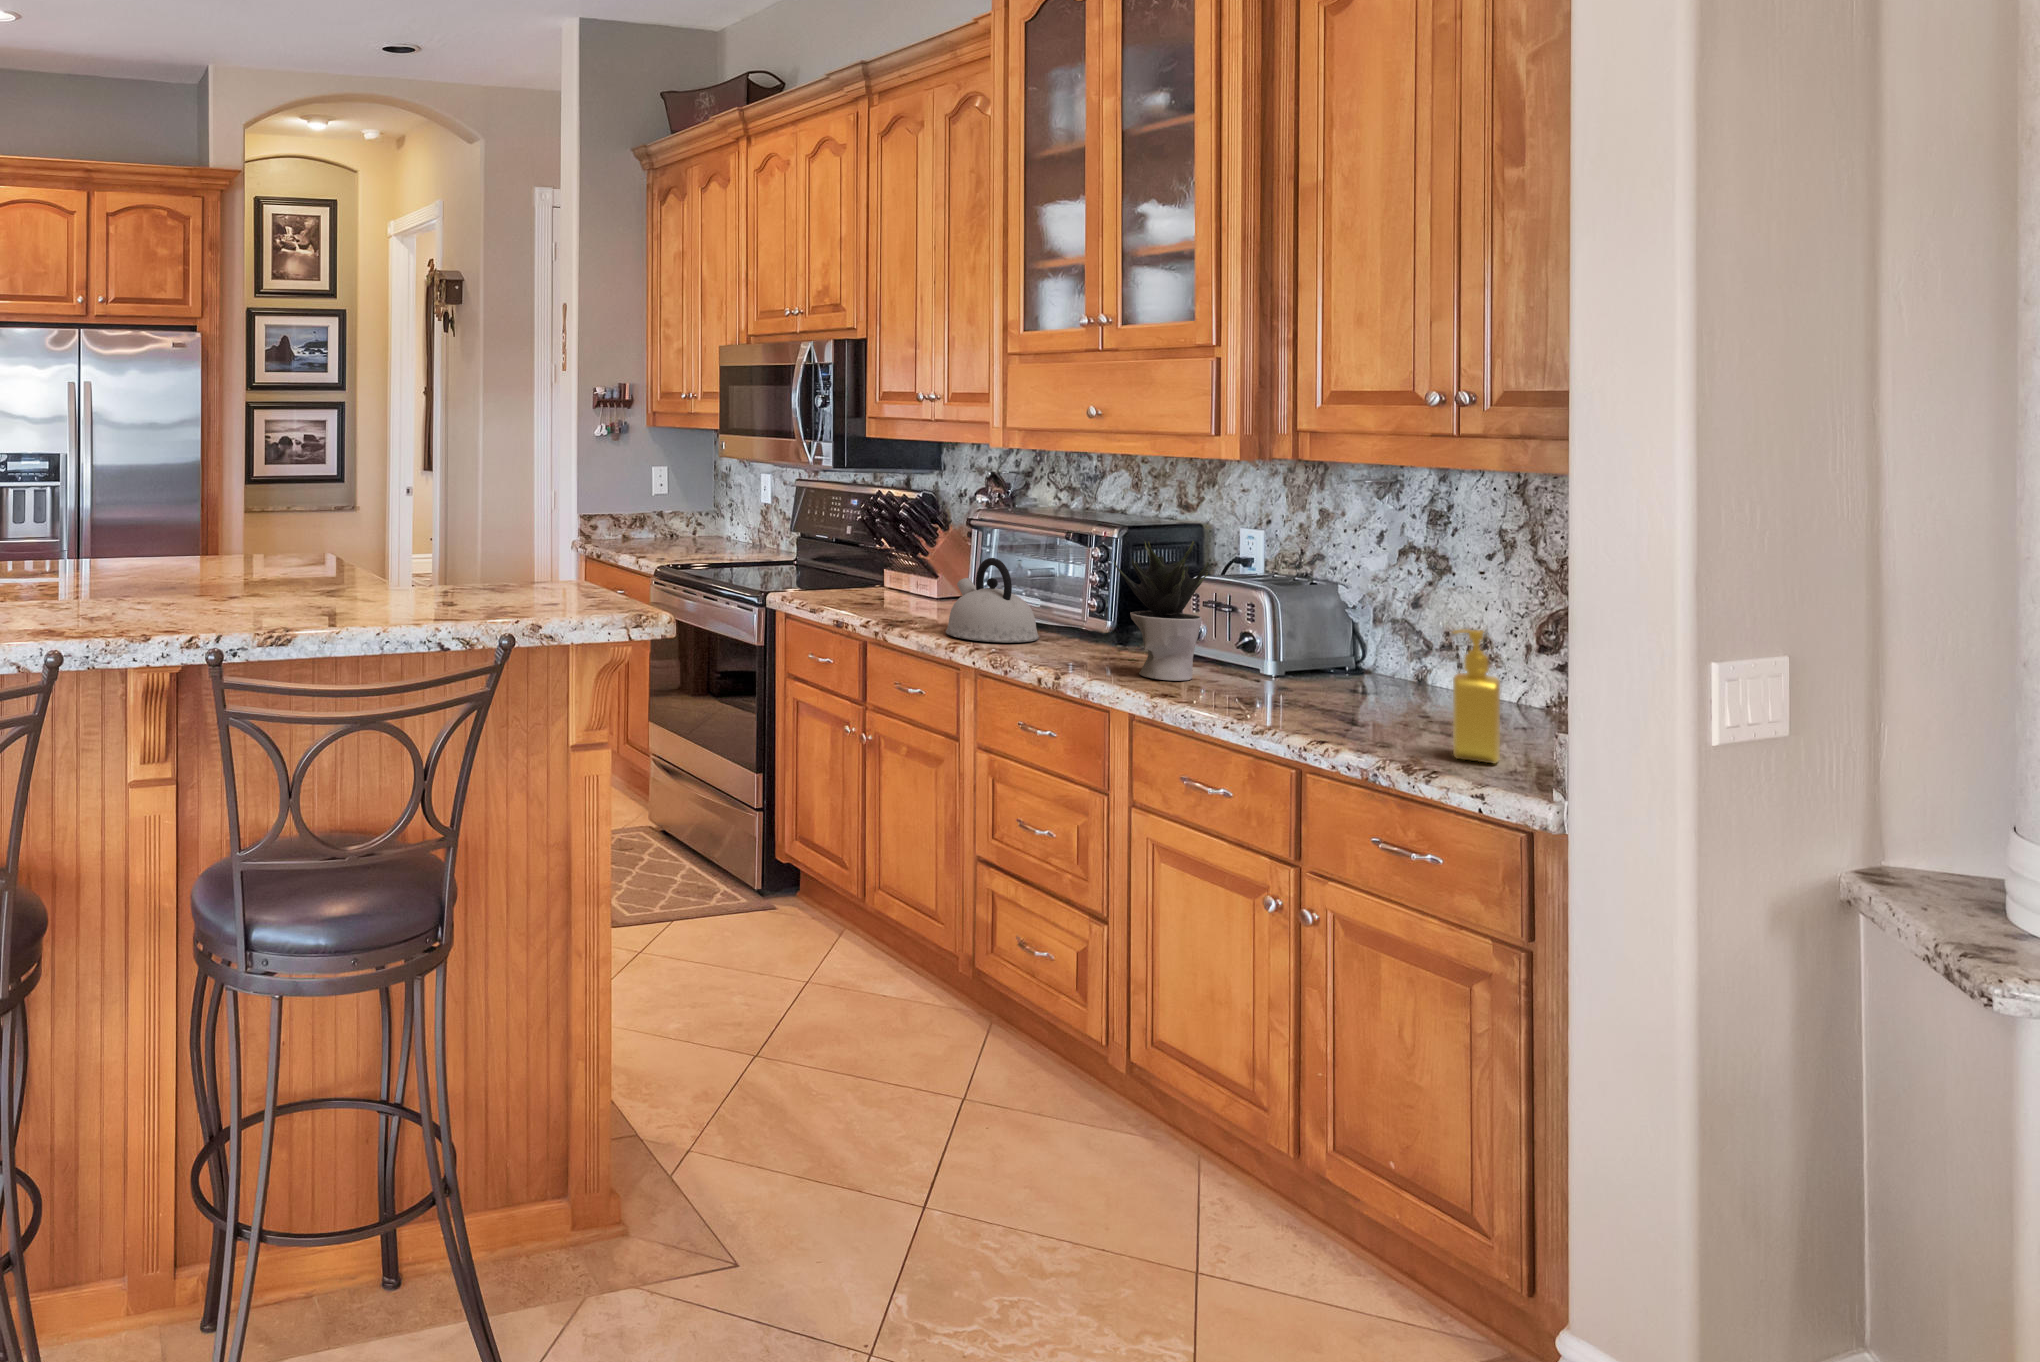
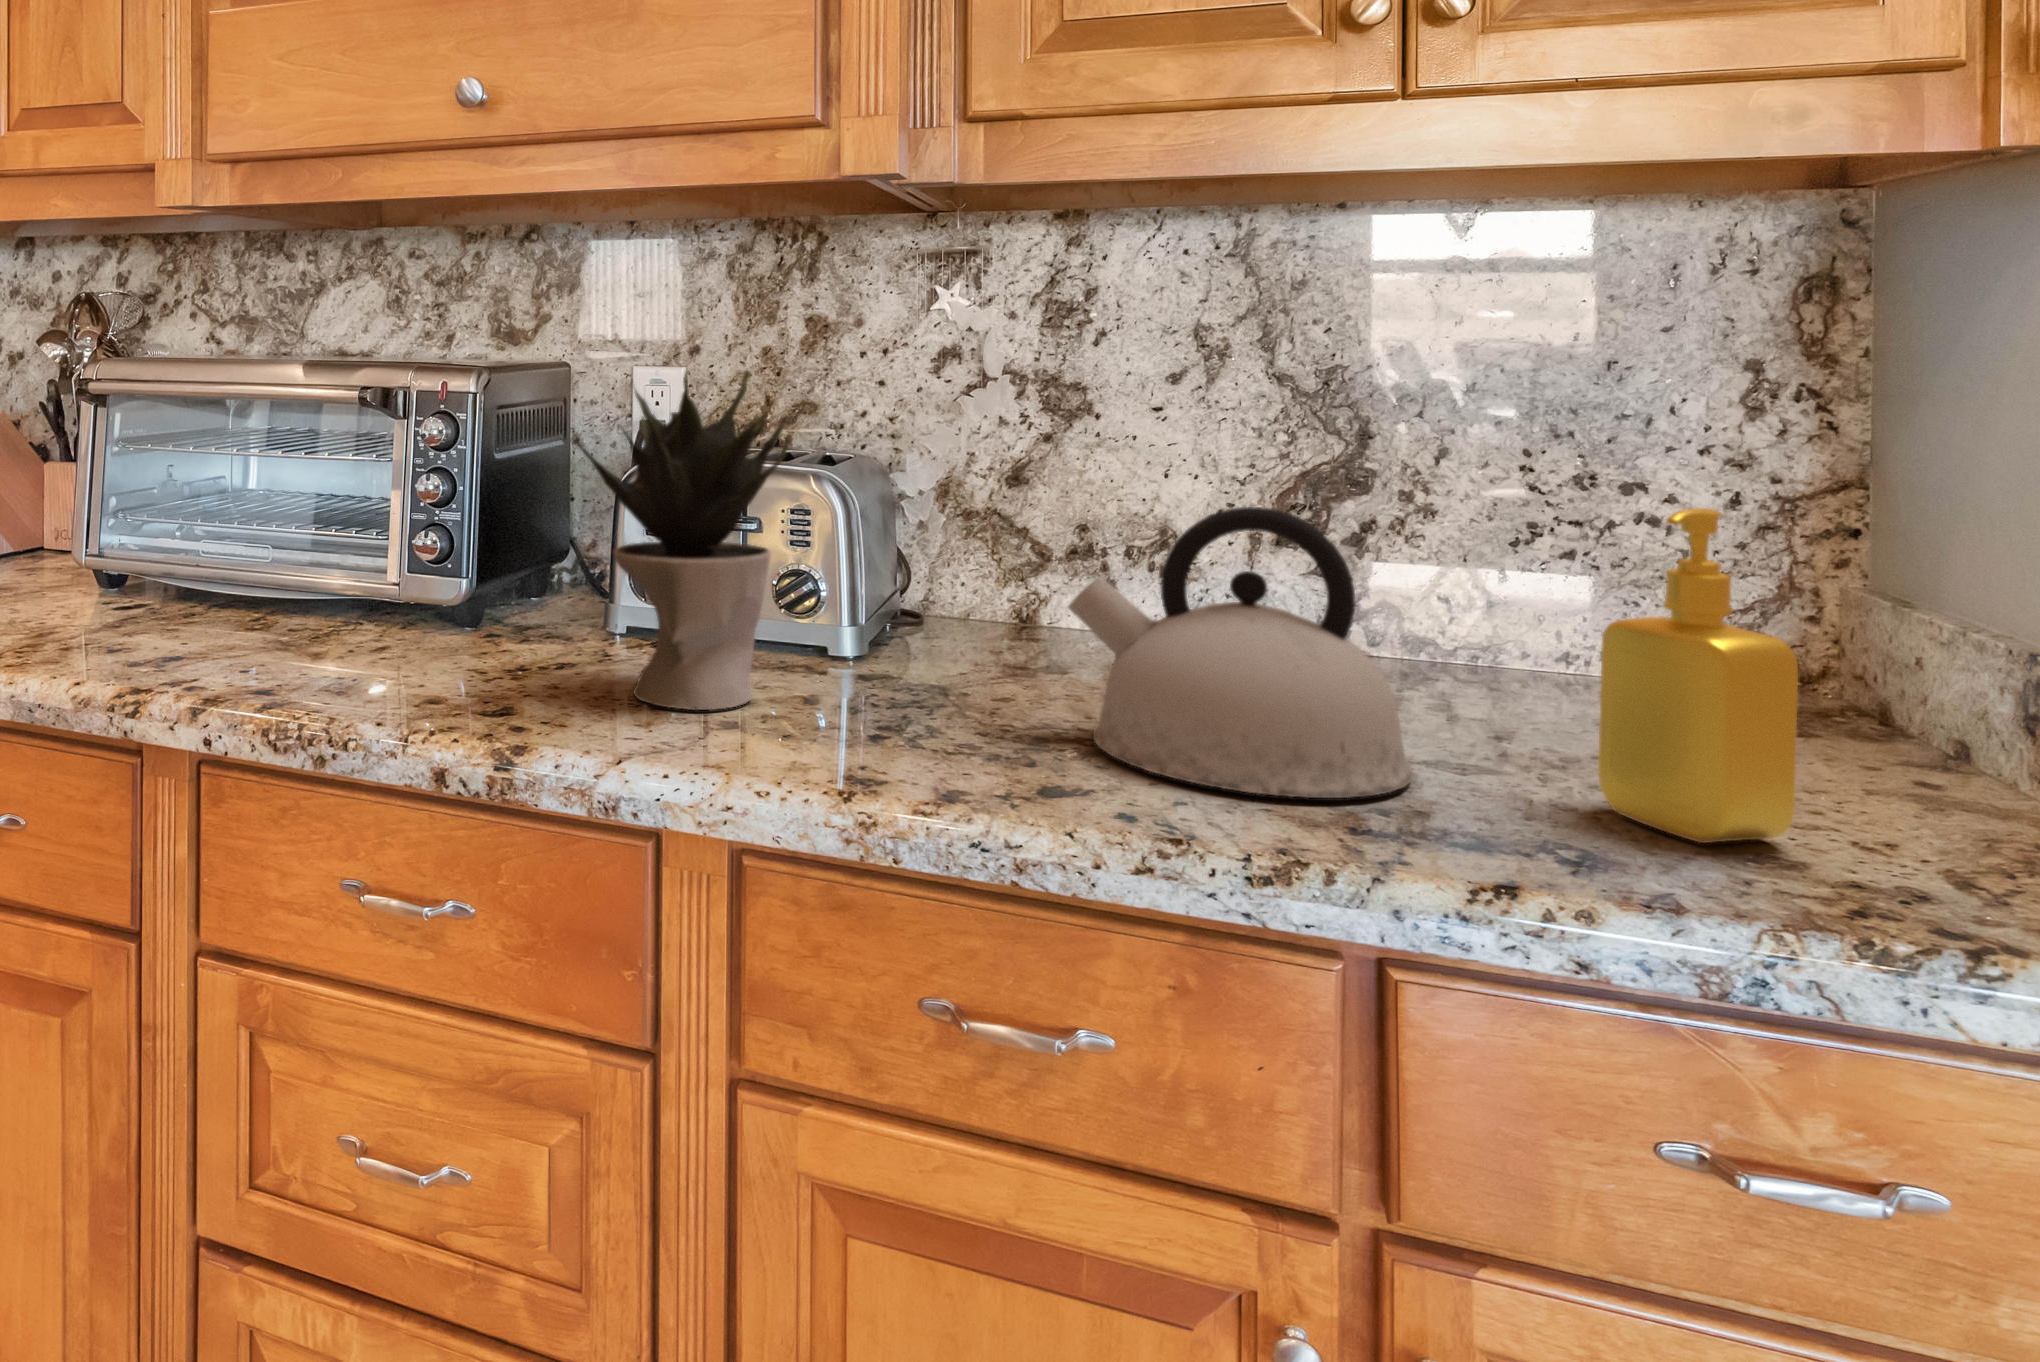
kettle: present [946,558,1039,642] -> present [1068,507,1413,798]

